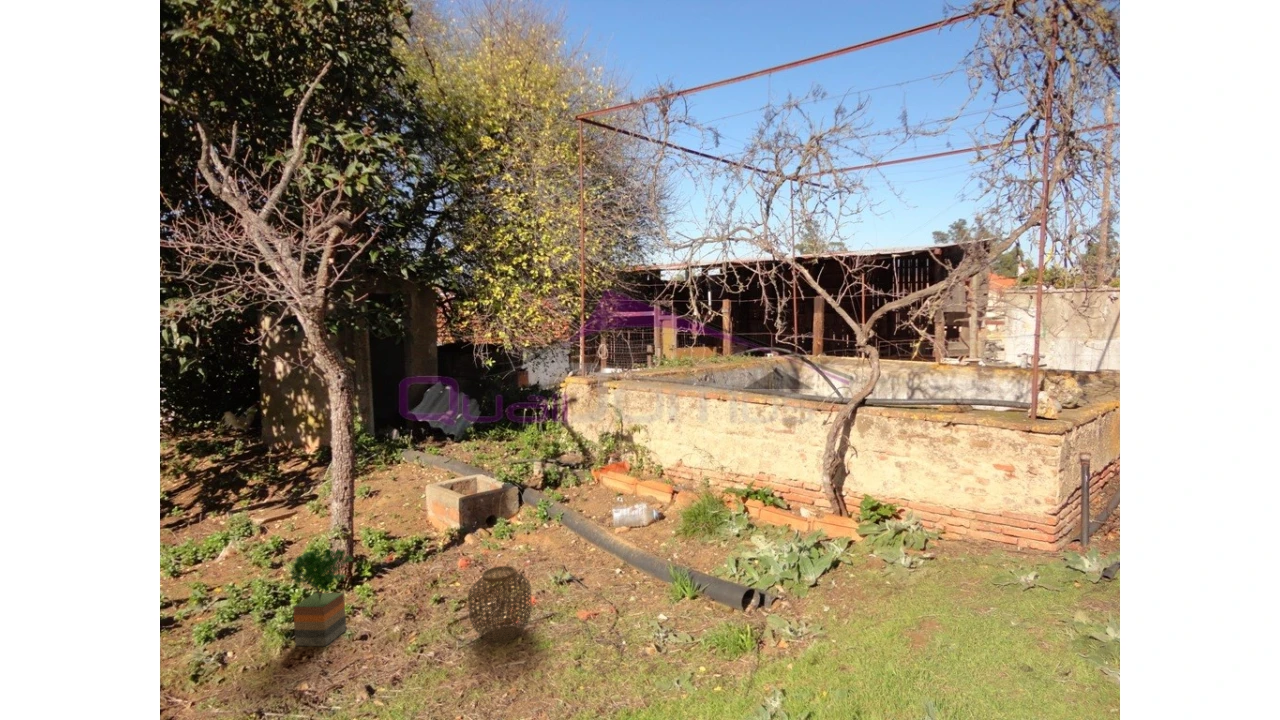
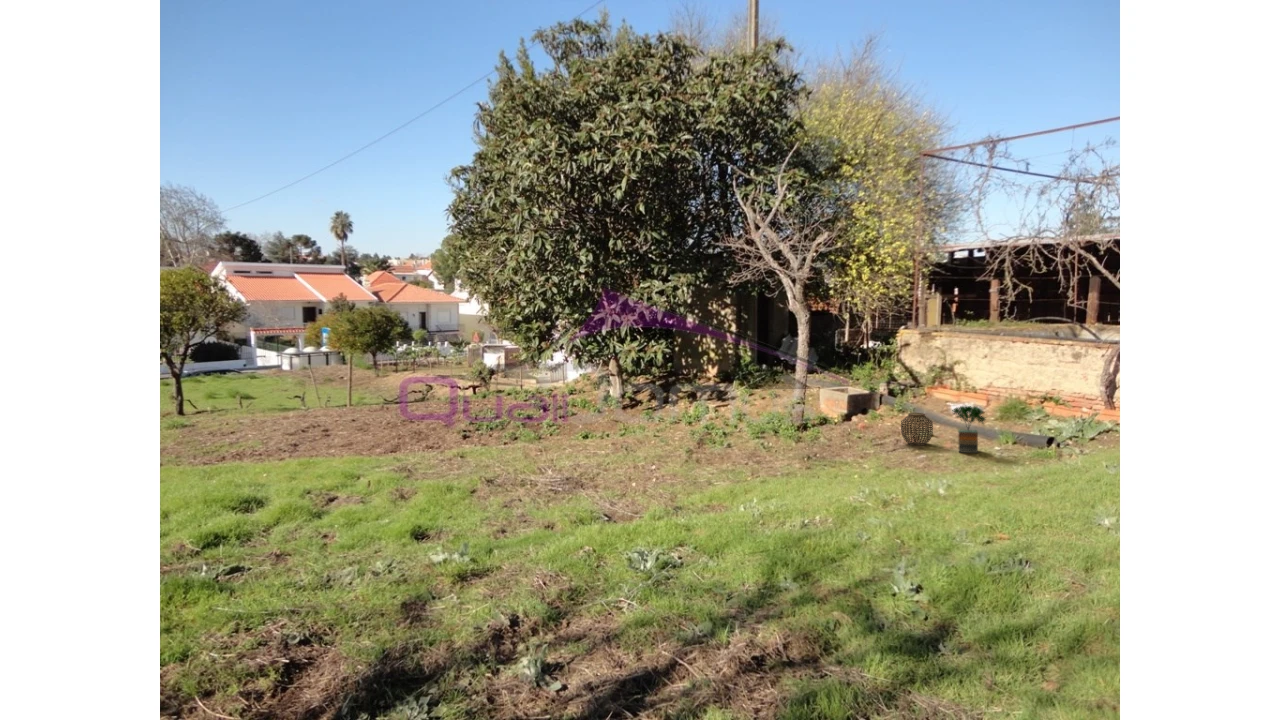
potted tree: present [290,549,352,646] -> present [952,406,986,453]

